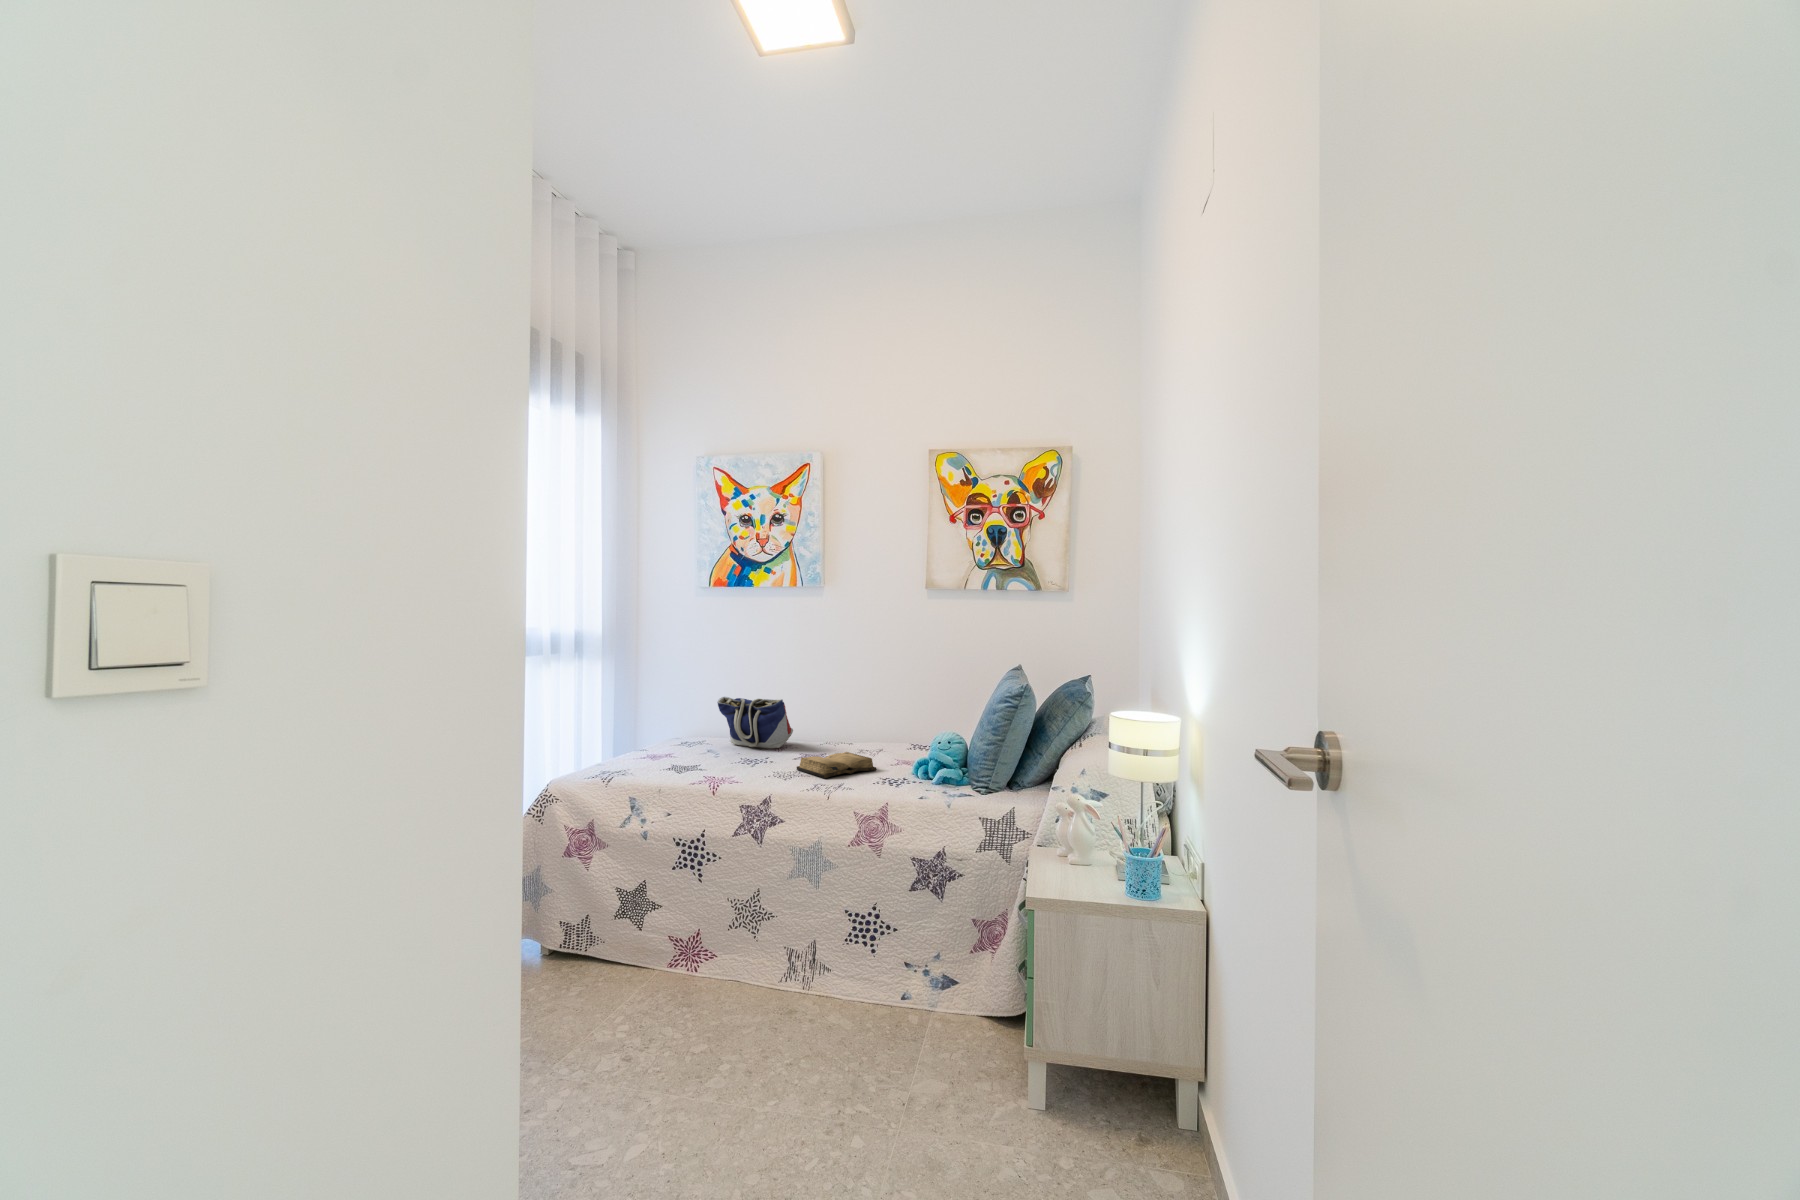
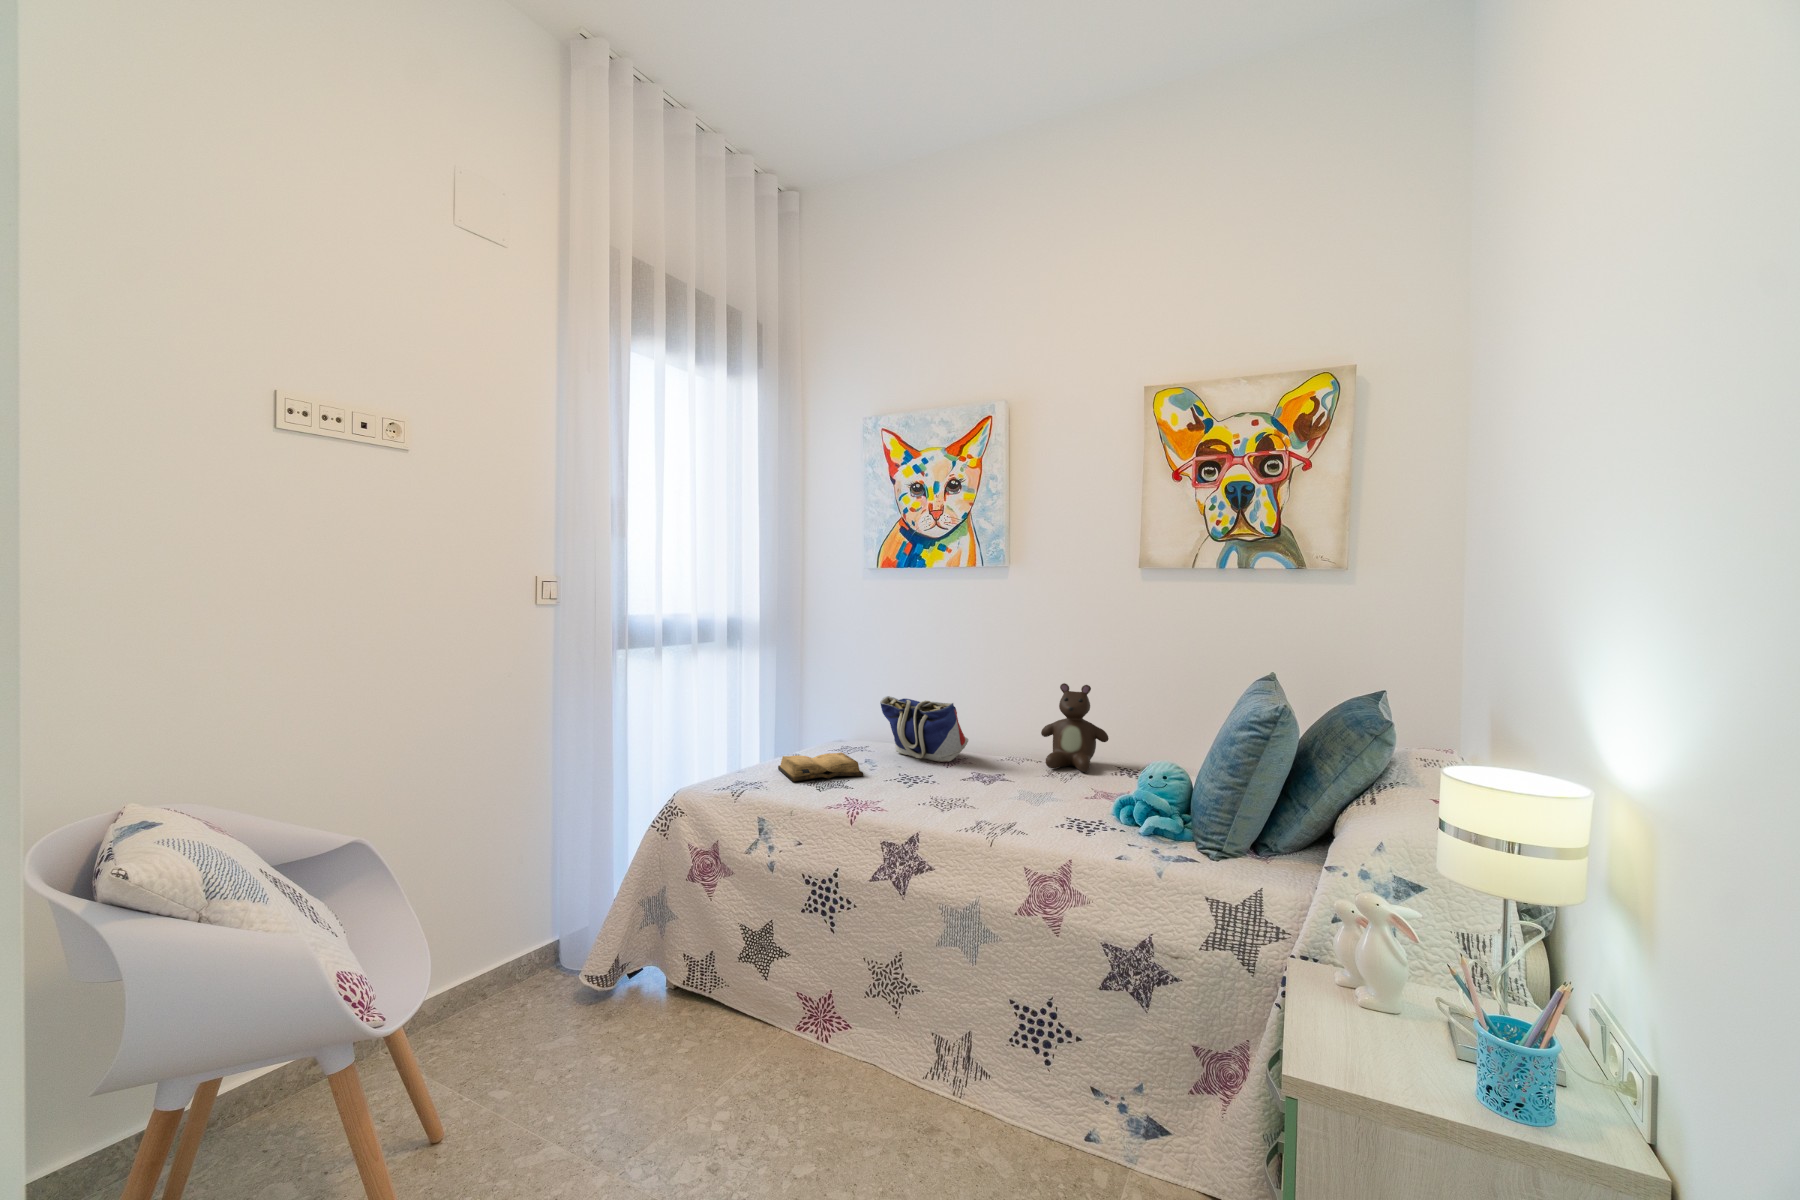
teddy bear: none [852,681,904,749] -> present [1041,683,1109,772]
diary: present [796,752,876,778] -> present [778,752,863,782]

